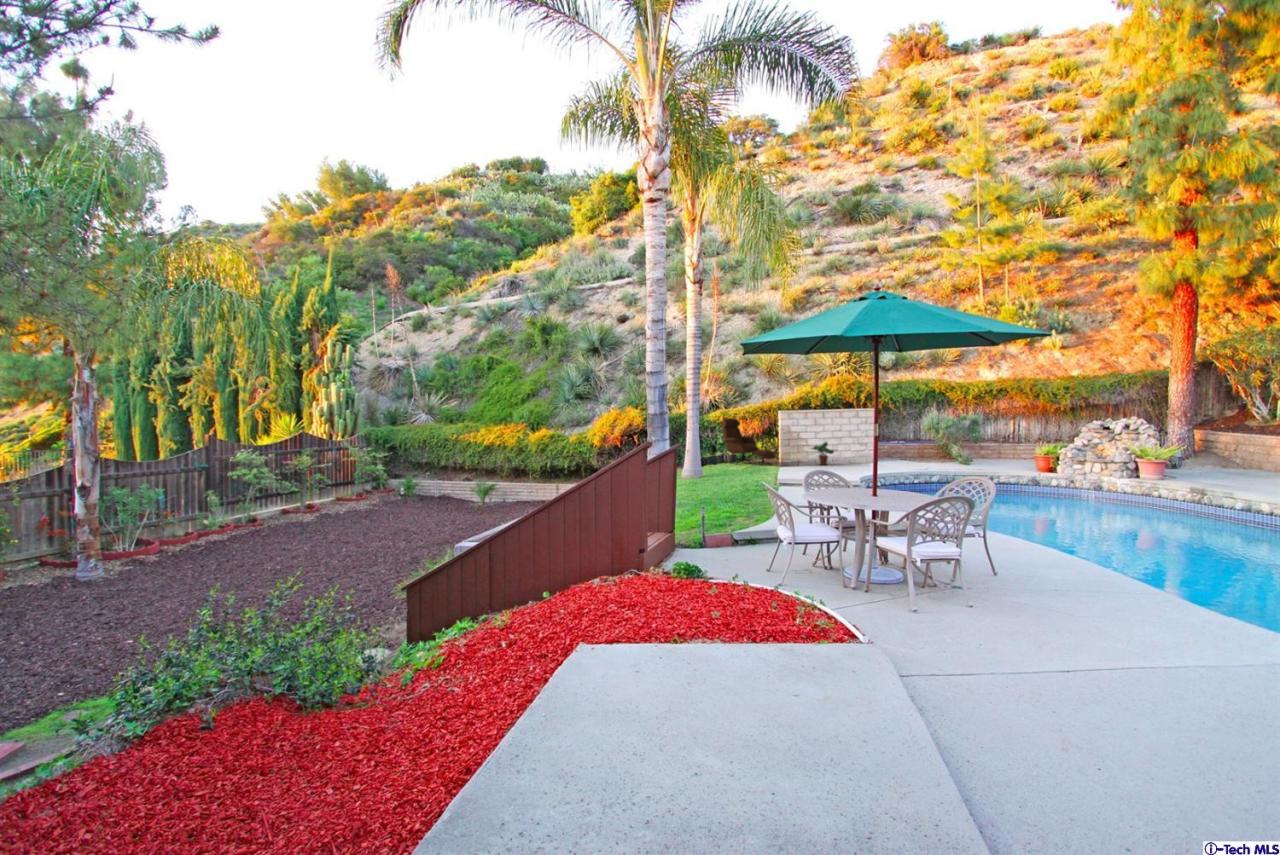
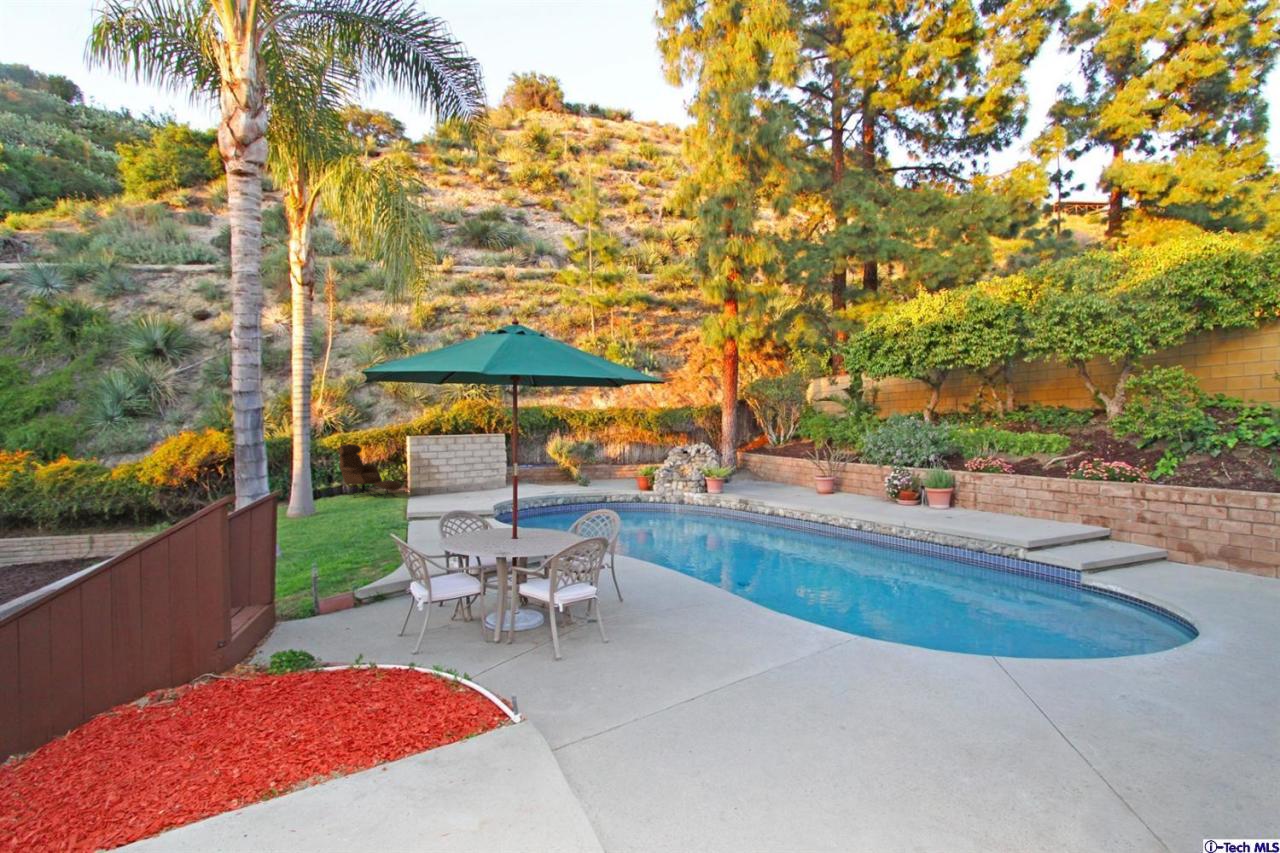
potted plant: present [812,442,834,465] -> none [436,470,474,495]

